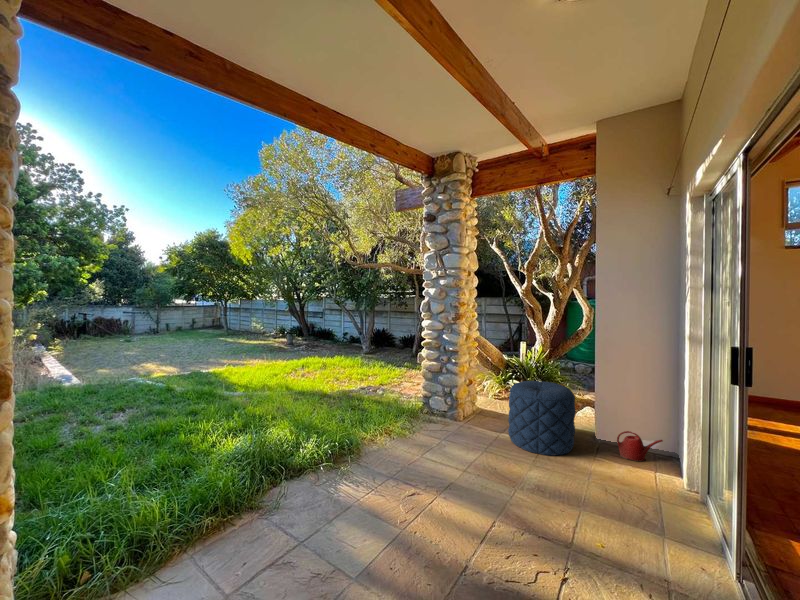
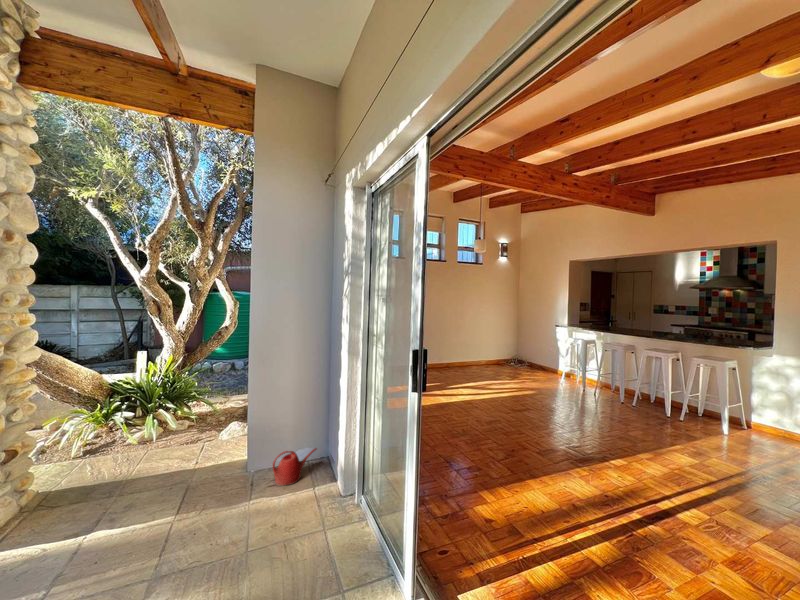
pouf: present [508,381,576,456] -> none [102,416,222,550]

